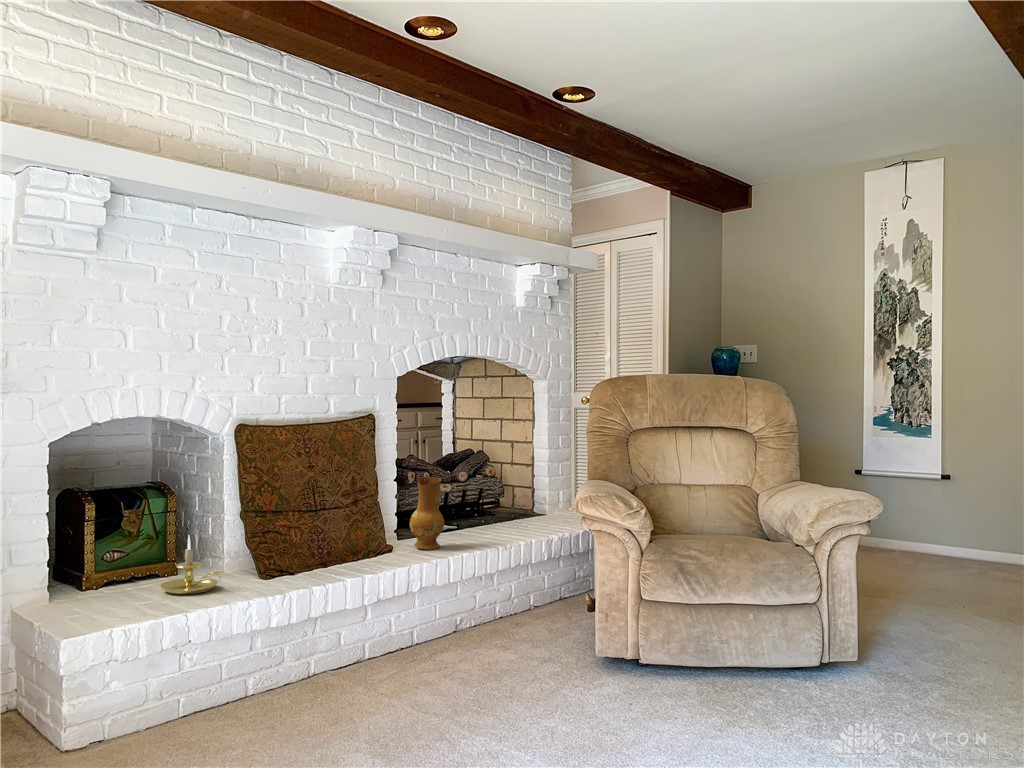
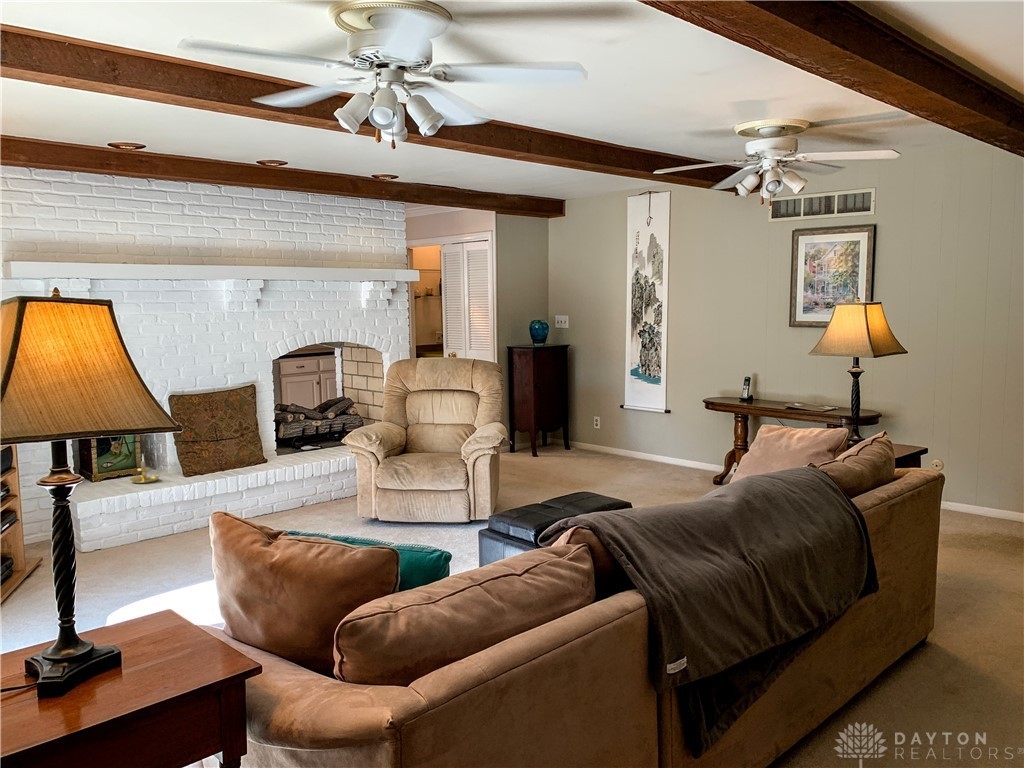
ceramic jug: present [410,477,444,550] -> none [278,419,298,461]

